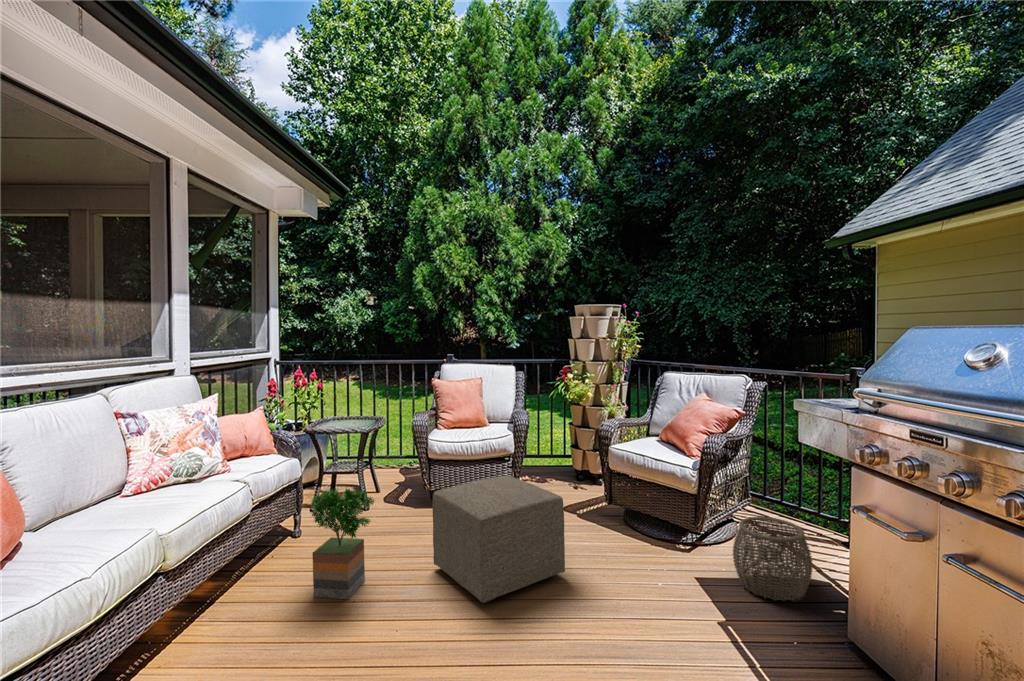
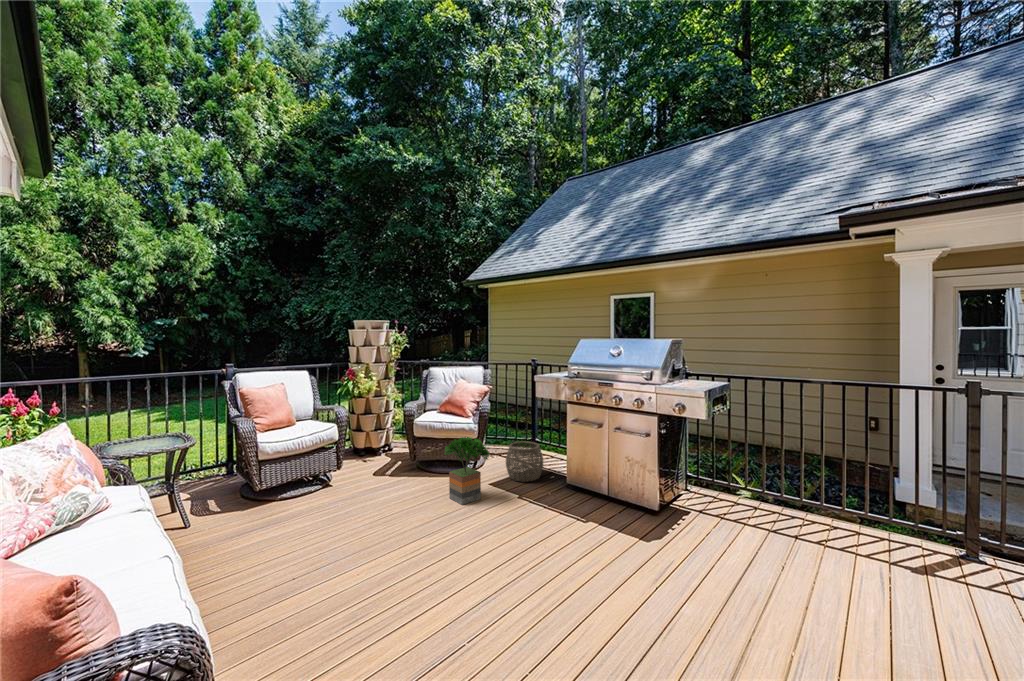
ottoman: present [432,475,565,603] -> none [335,452,431,534]
potted tree: present [311,489,374,599] -> present [445,437,490,505]

